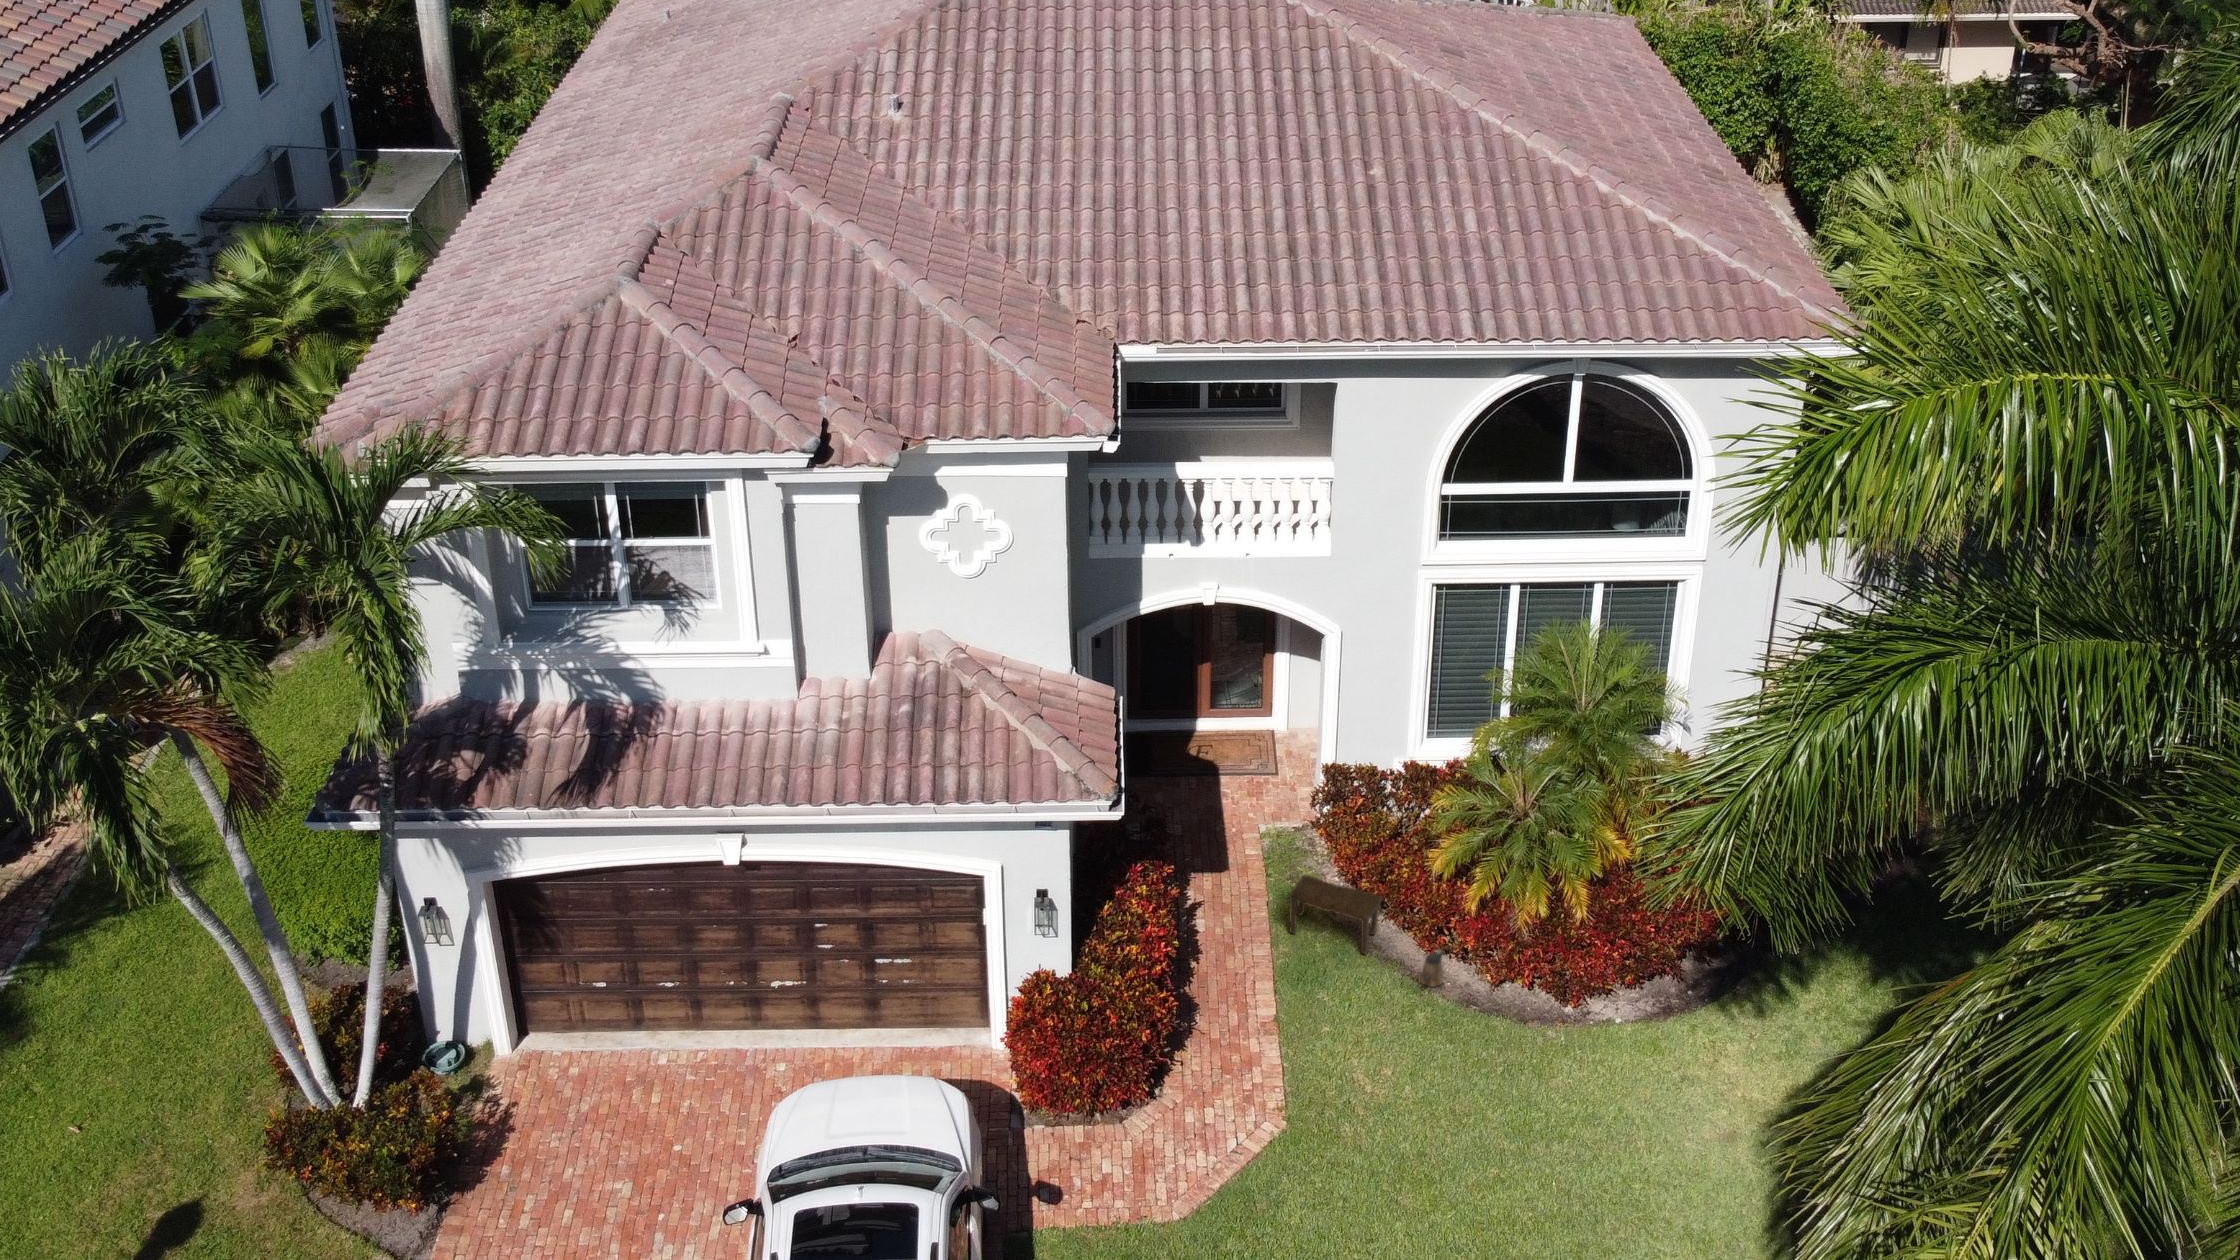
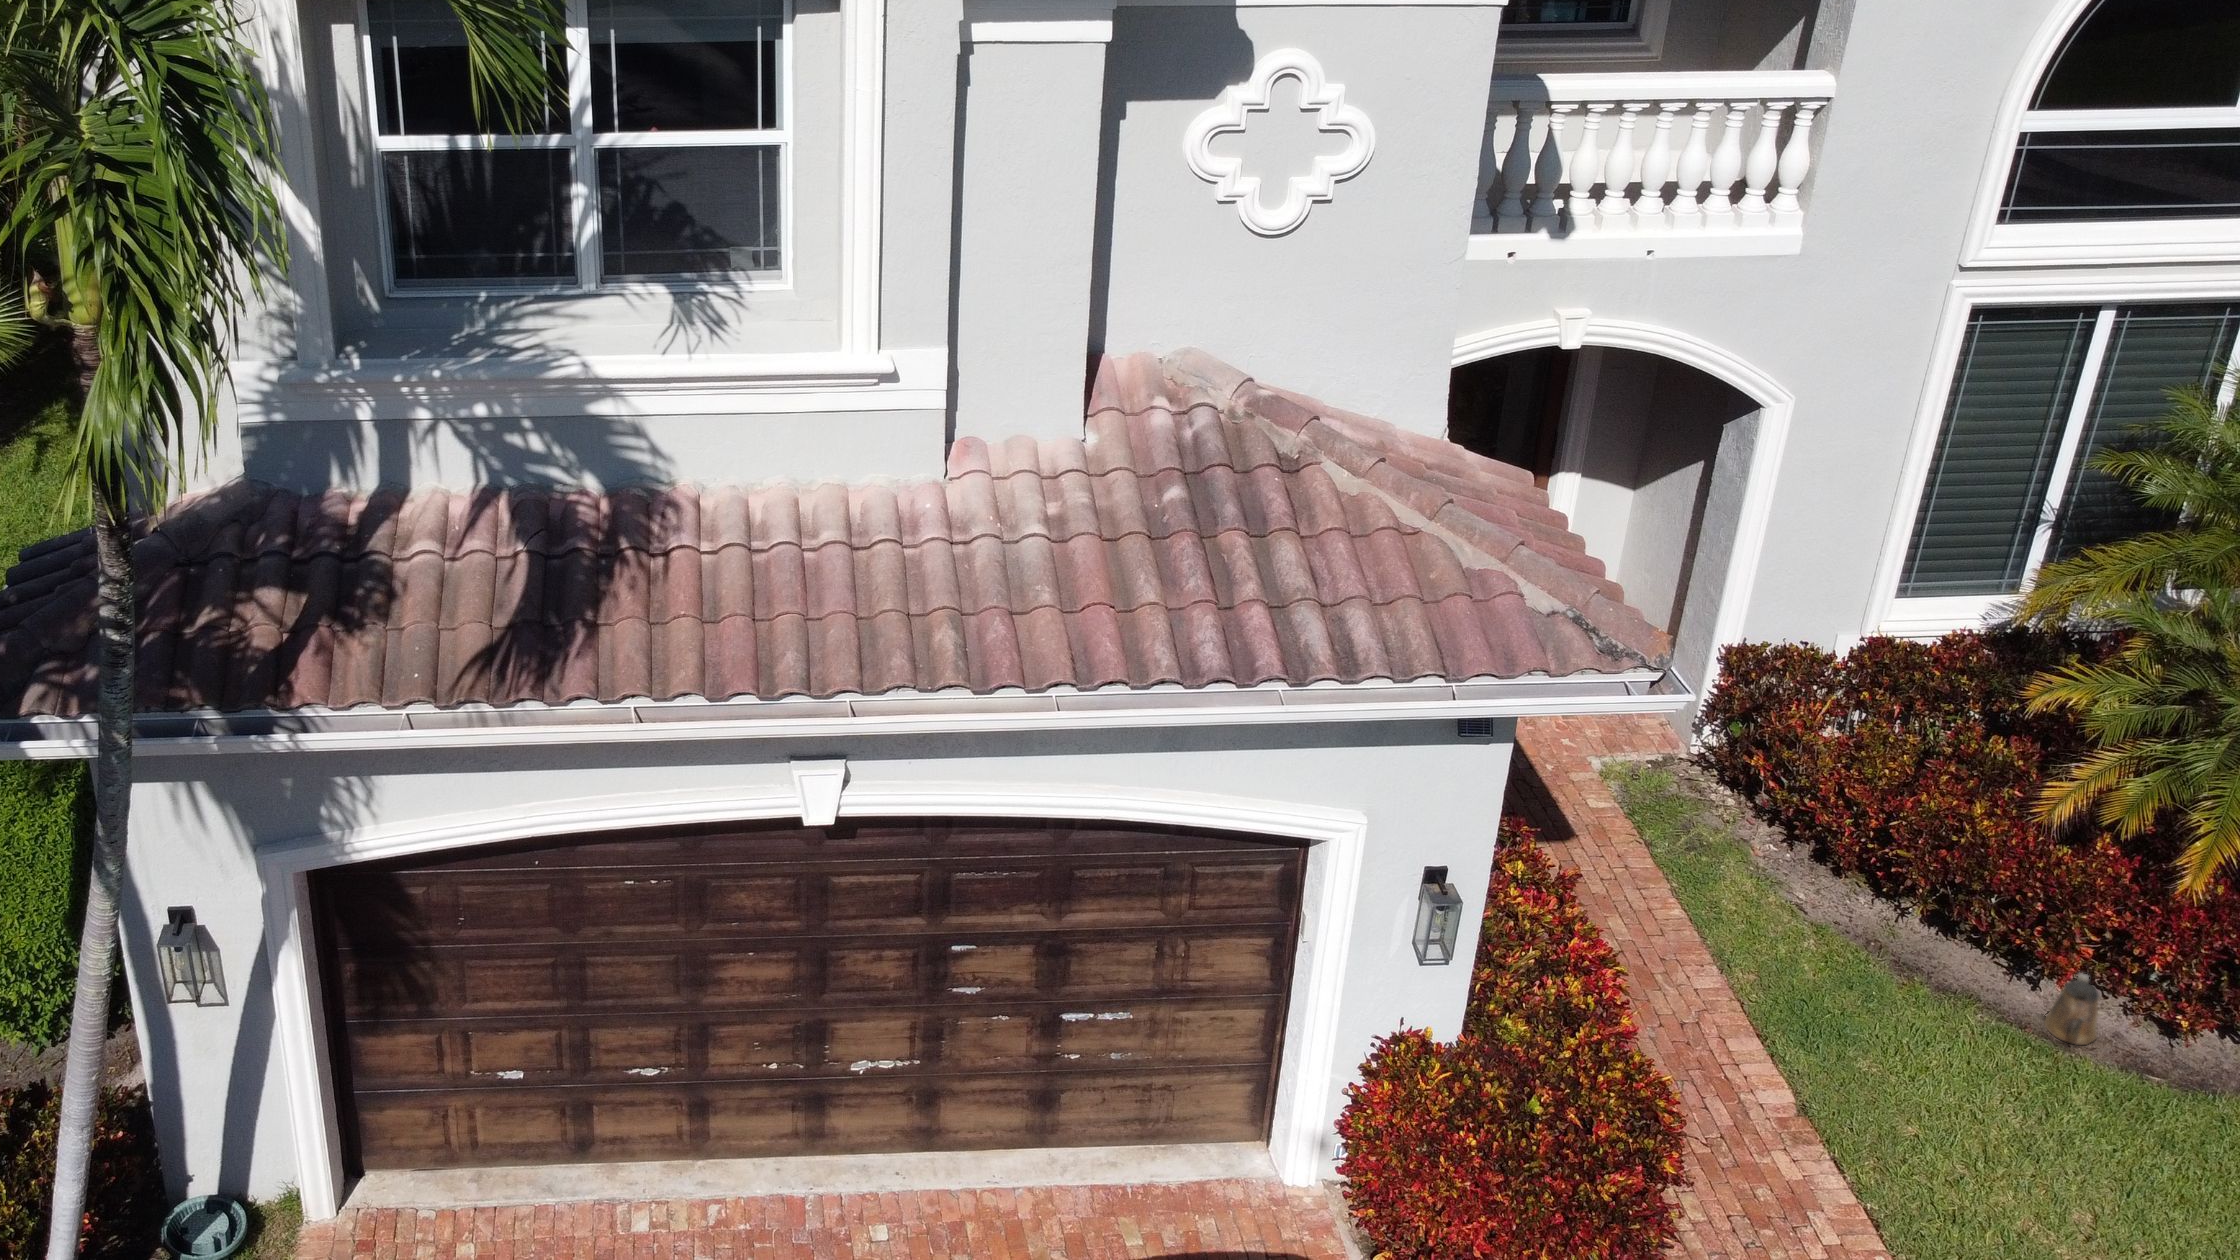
bench: present [1289,875,1382,954] -> none [1750,837,1944,984]

